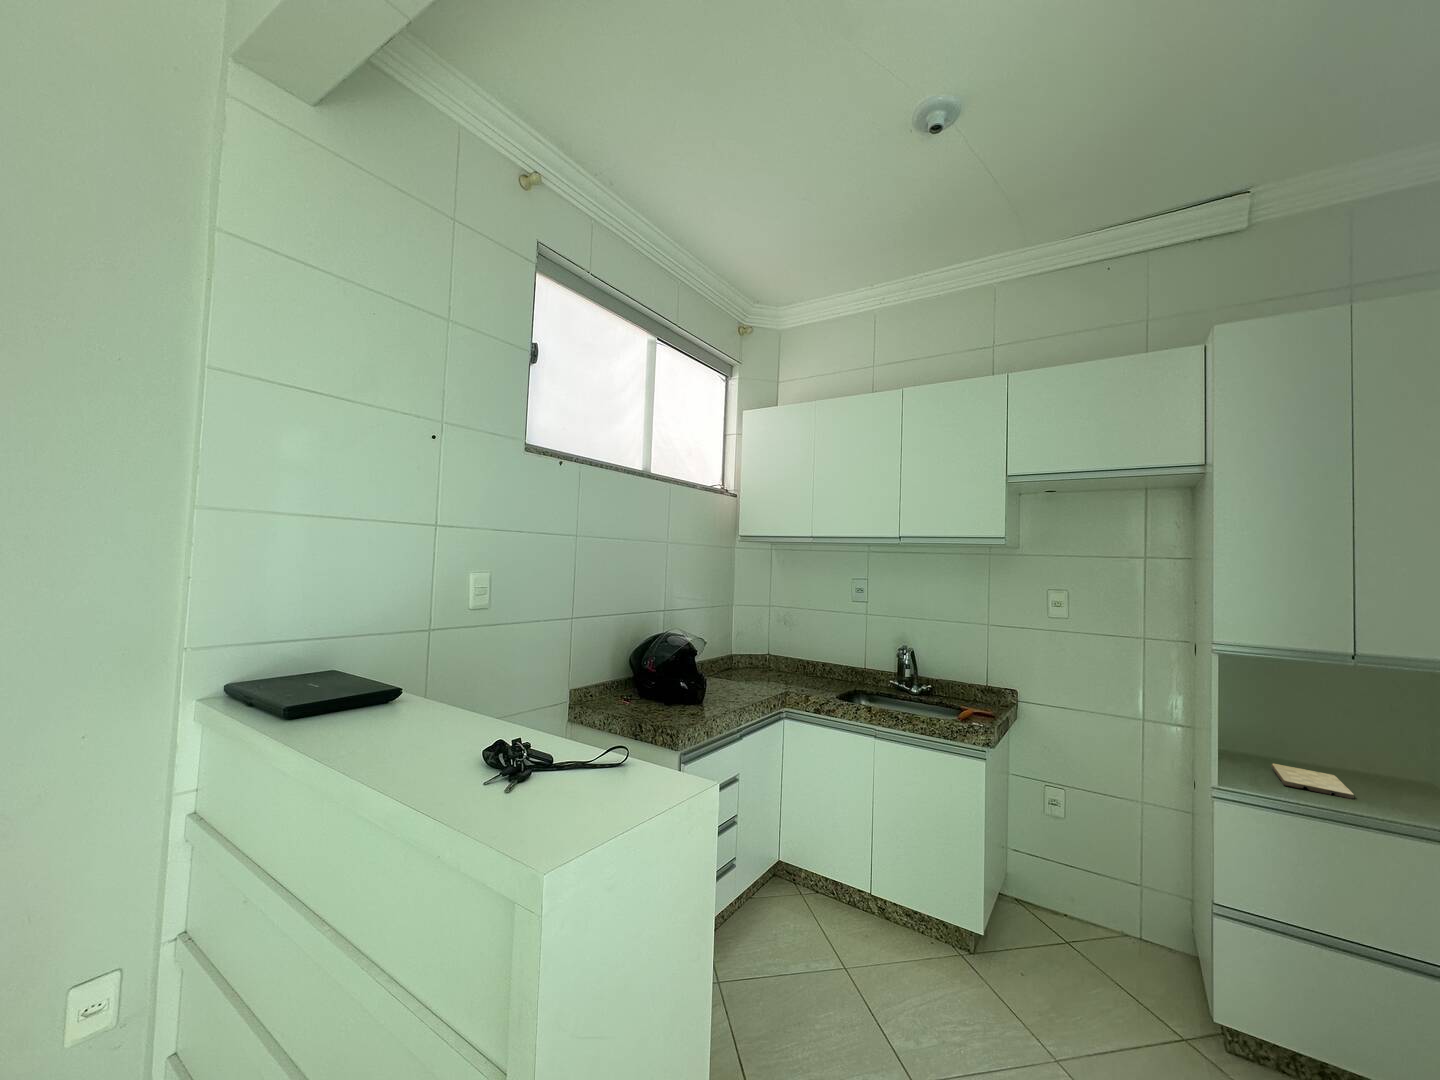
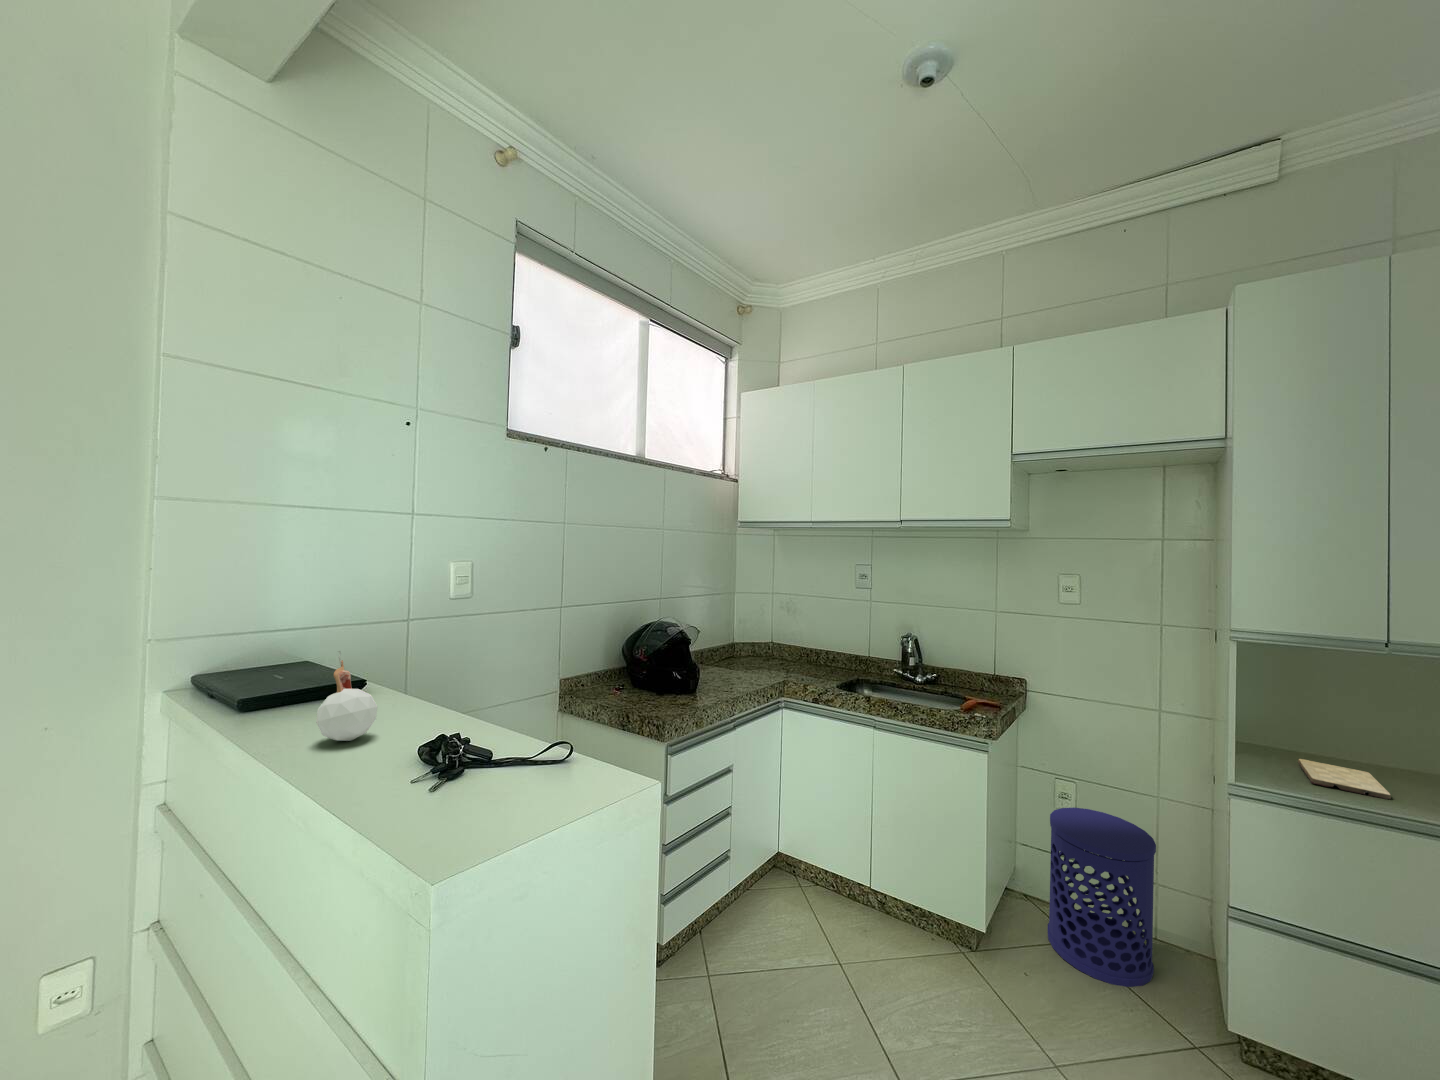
candle: none [376,656,432,742] -> present [316,651,377,741]
waste bin: none [1041,814,1143,986] -> present [1048,808,1156,987]

